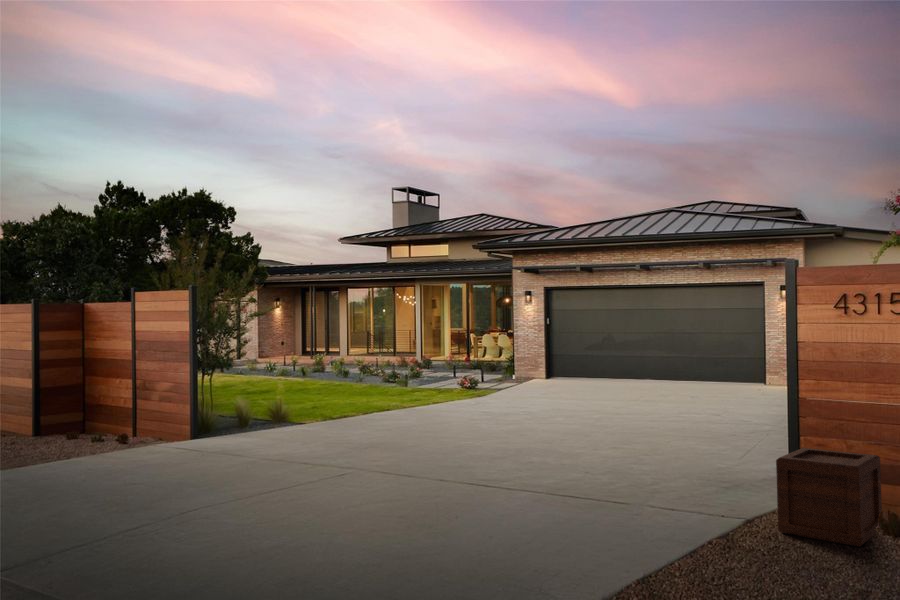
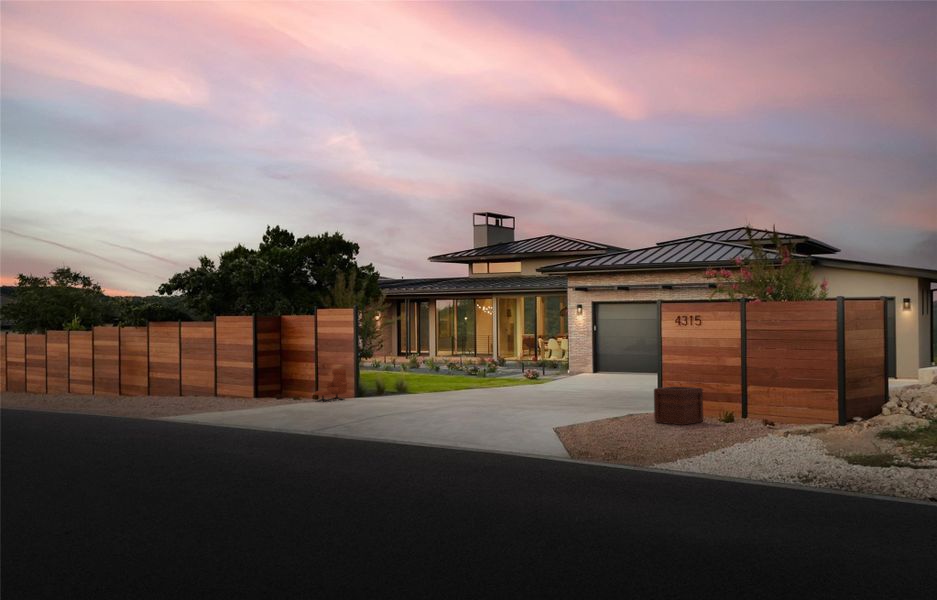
lounge chair: none [117,391,180,449] -> present [315,369,348,402]

